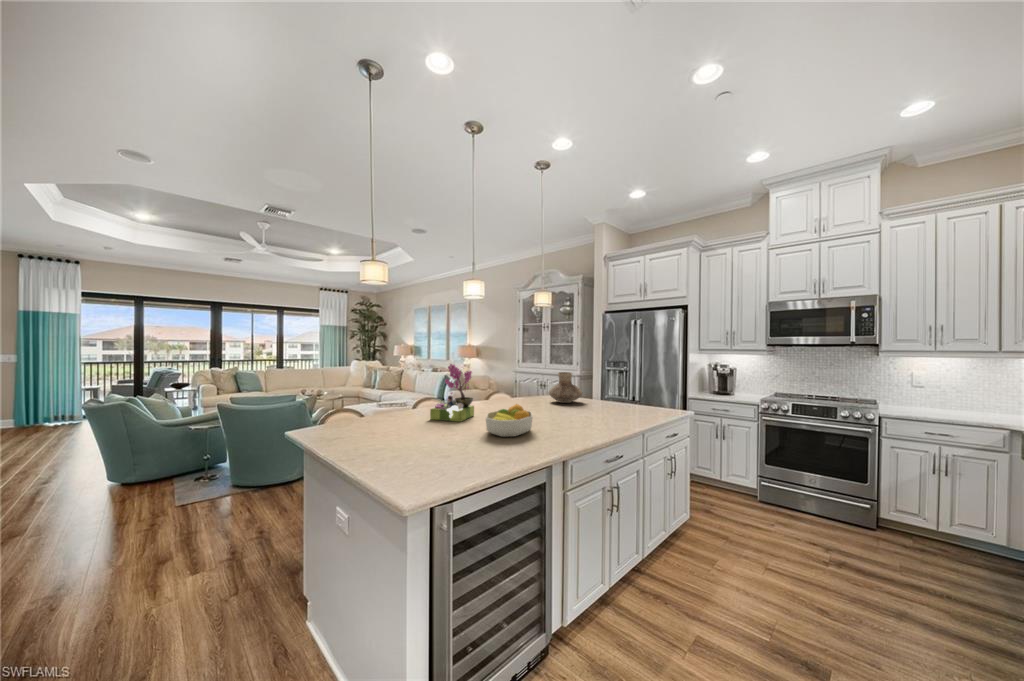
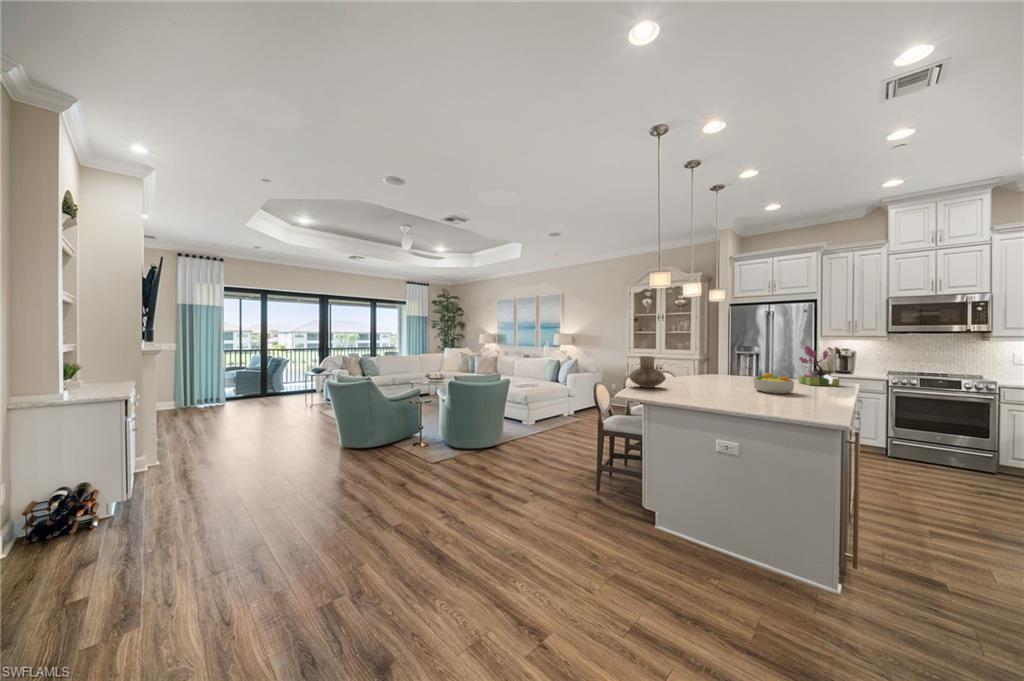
flower arrangement: present [430,364,474,422] -> present [799,345,839,386]
vase: present [549,372,582,403] -> present [629,356,666,388]

